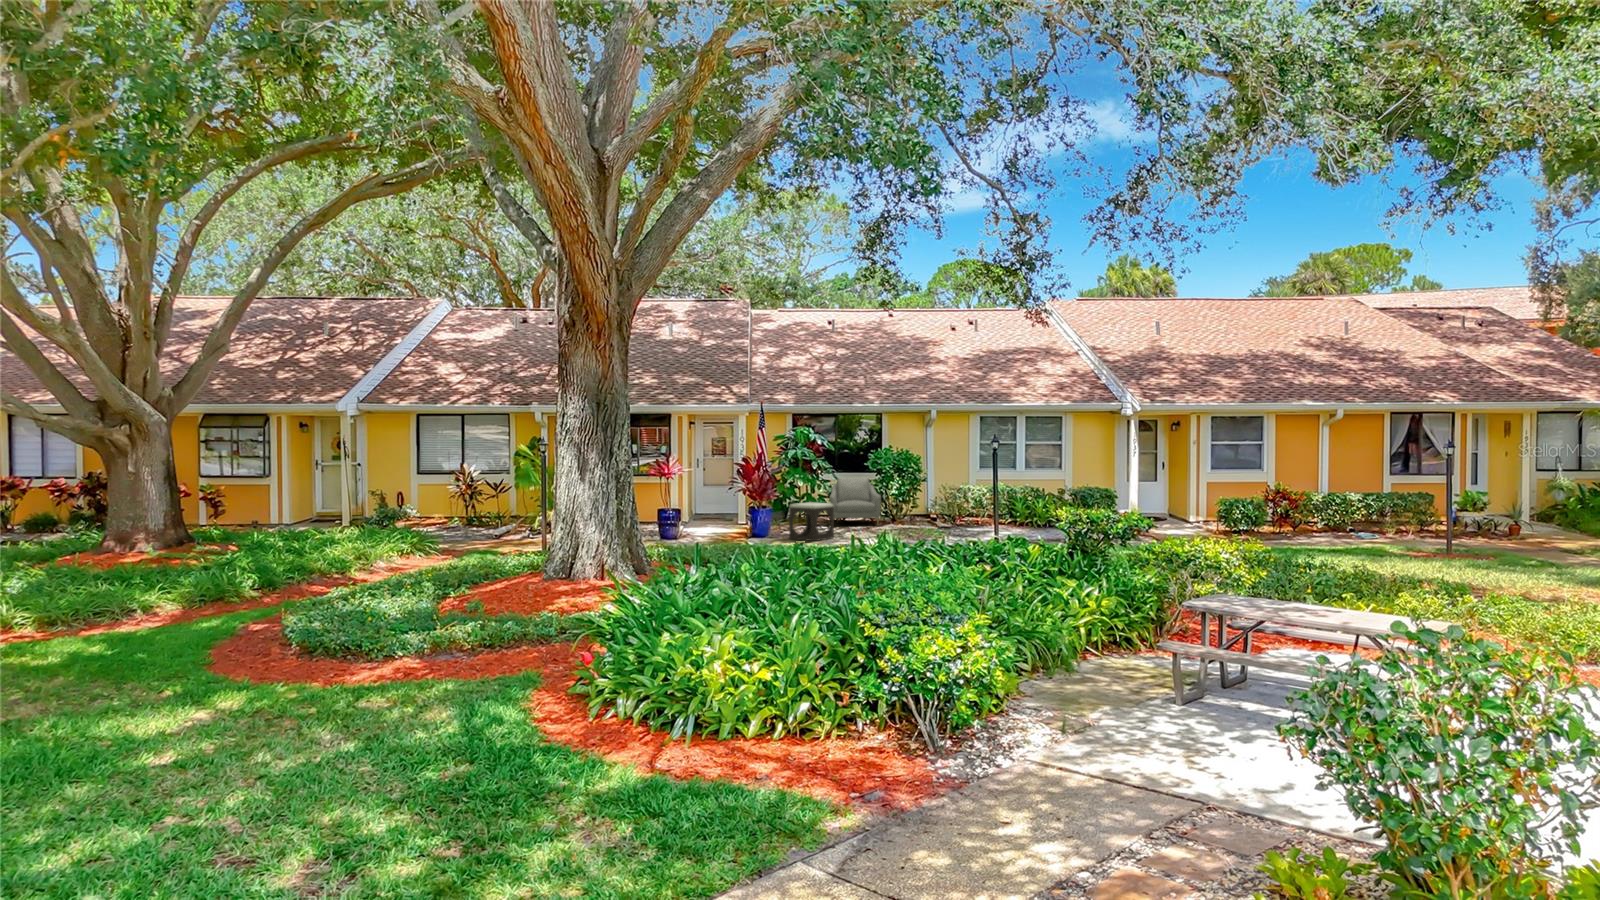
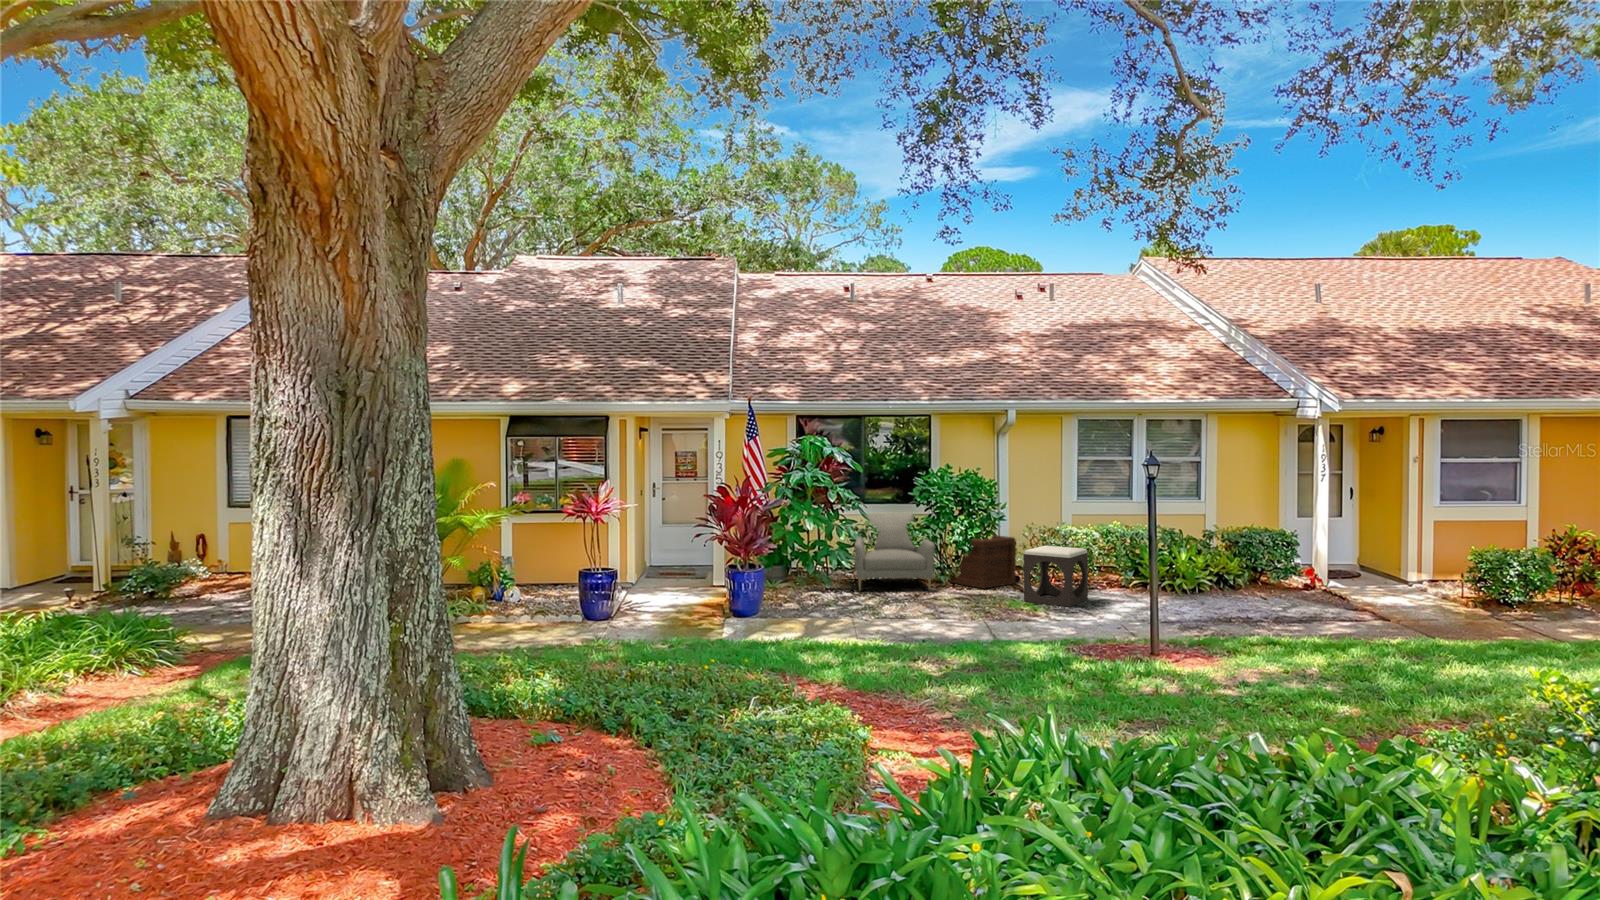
wooden crate: none [892,491,935,525] -> present [949,535,1016,588]
footstool: present [789,502,834,541] -> present [1024,546,1088,607]

